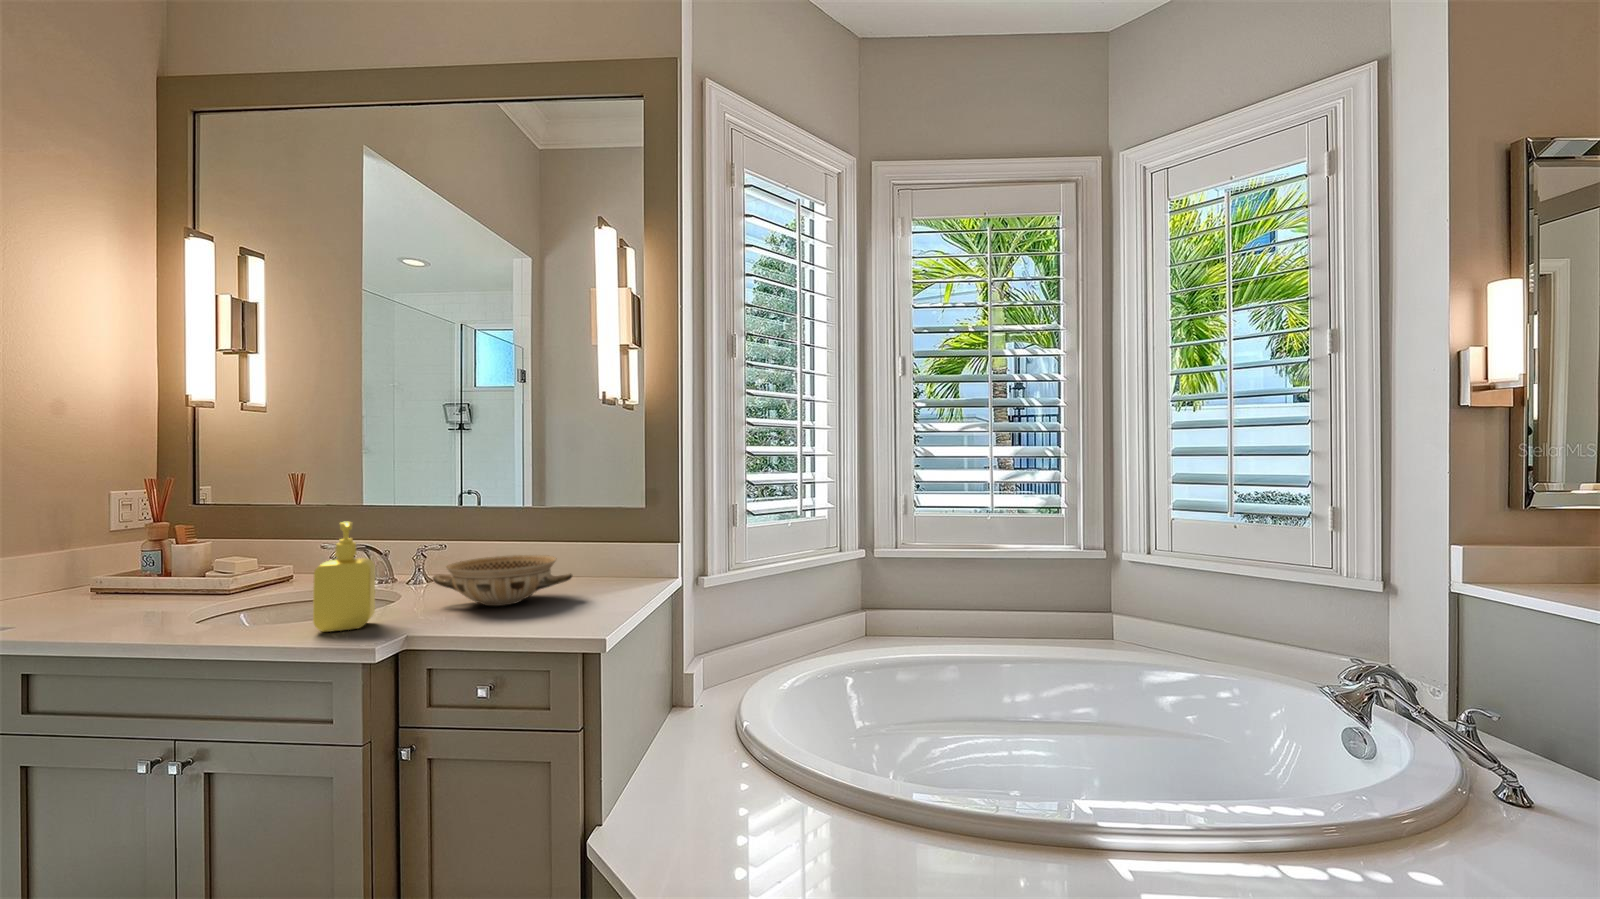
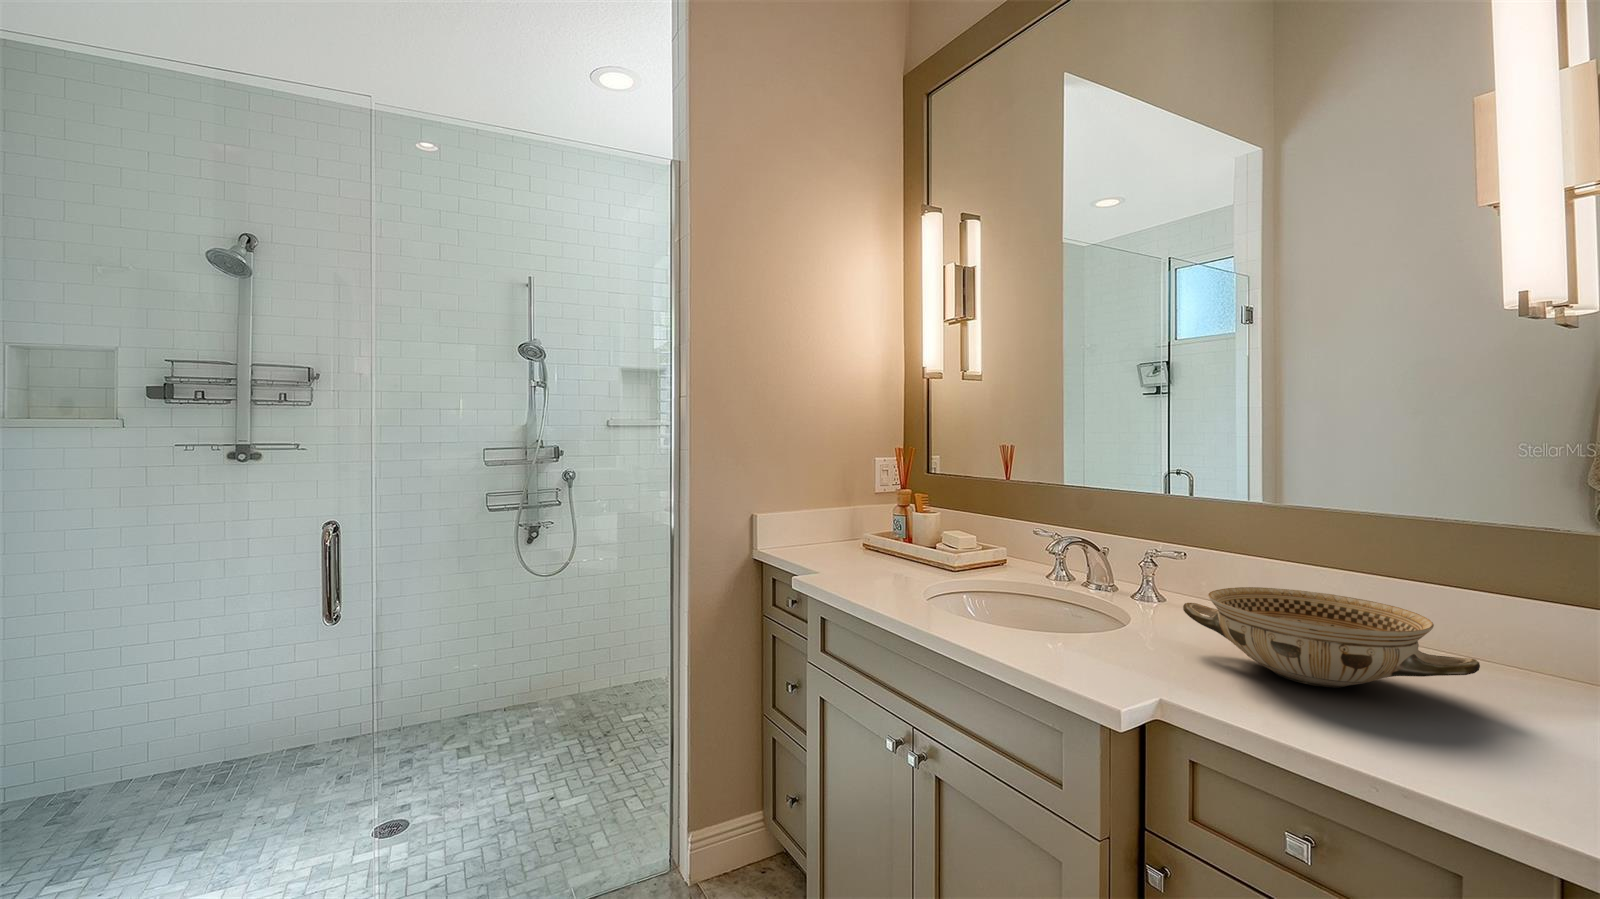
soap dispenser: present [313,522,375,632] -> none [1037,511,1110,665]

